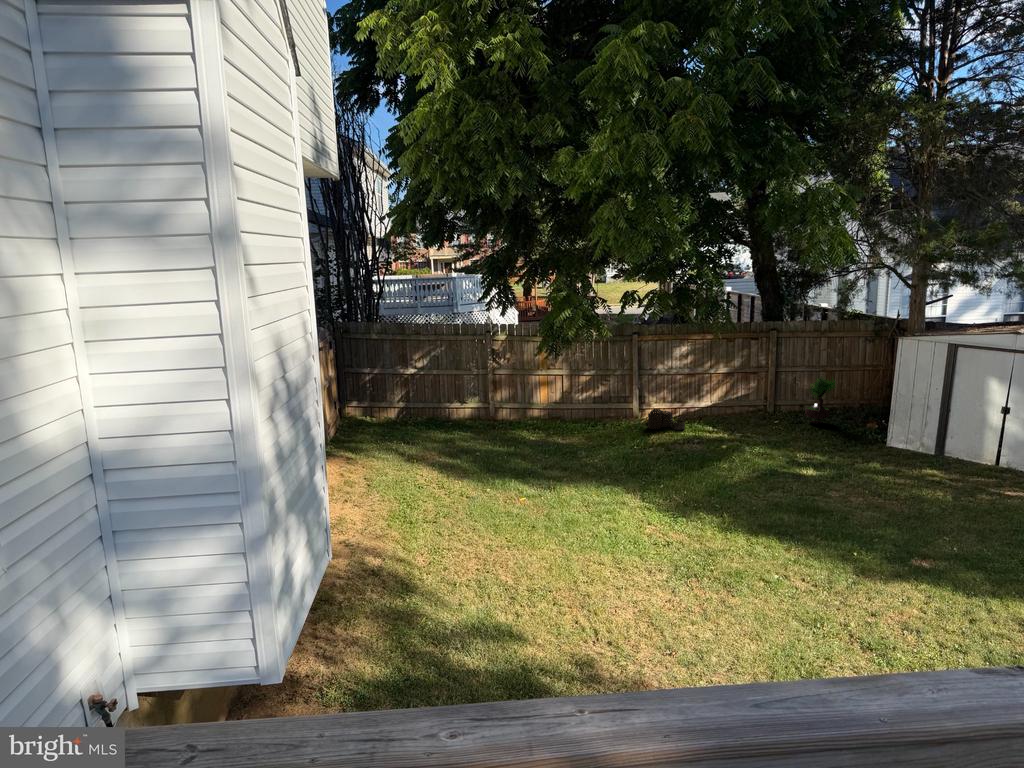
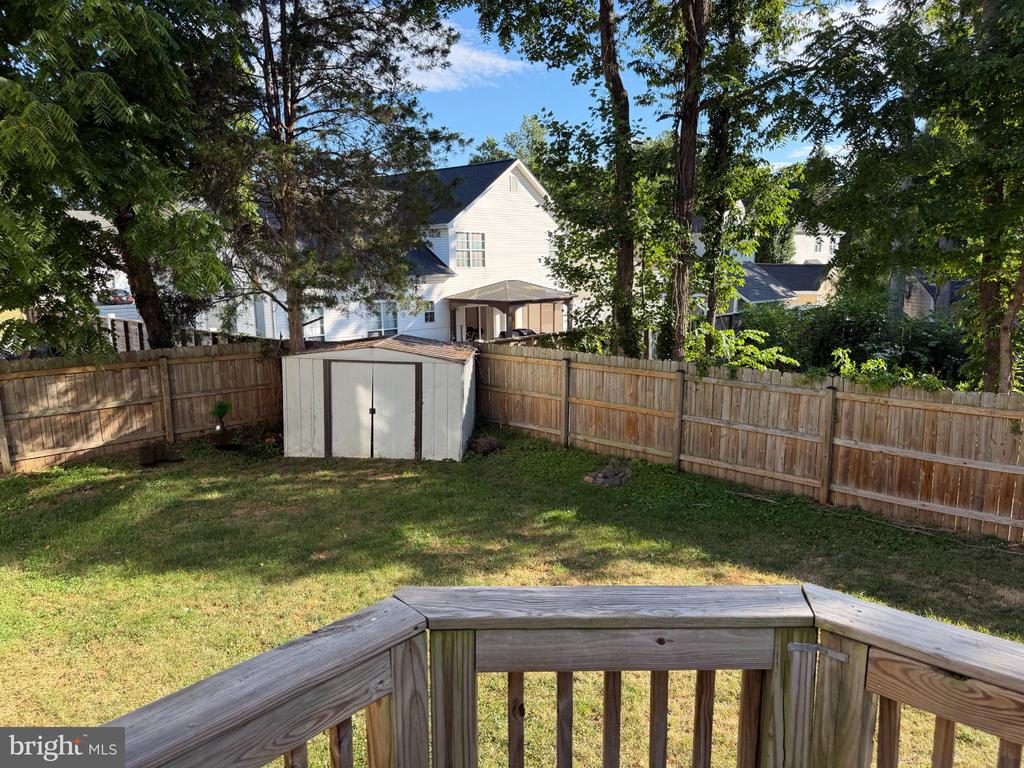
woven basket: present [648,408,685,430] -> present [137,441,181,464]

